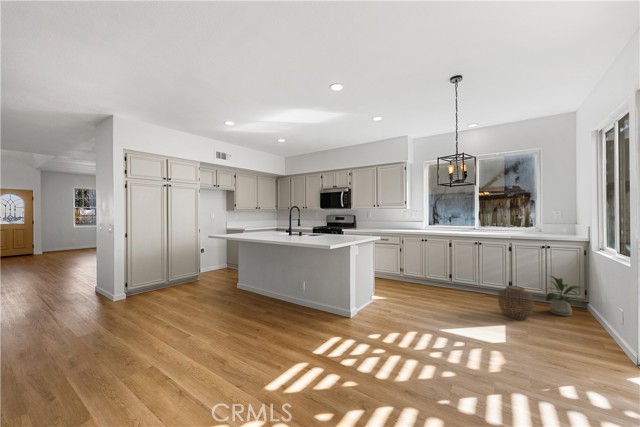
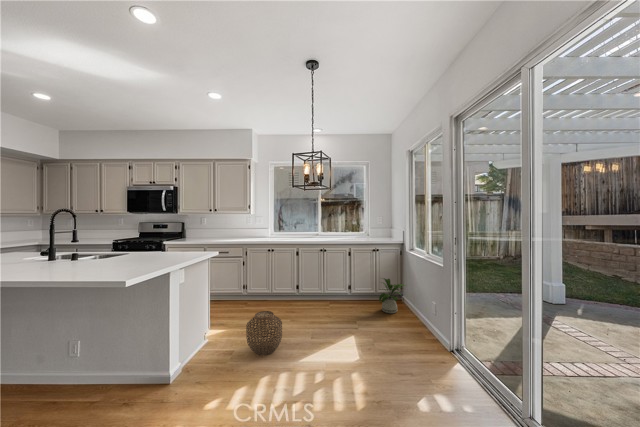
woven basket: present [498,286,533,320] -> present [246,311,282,355]

